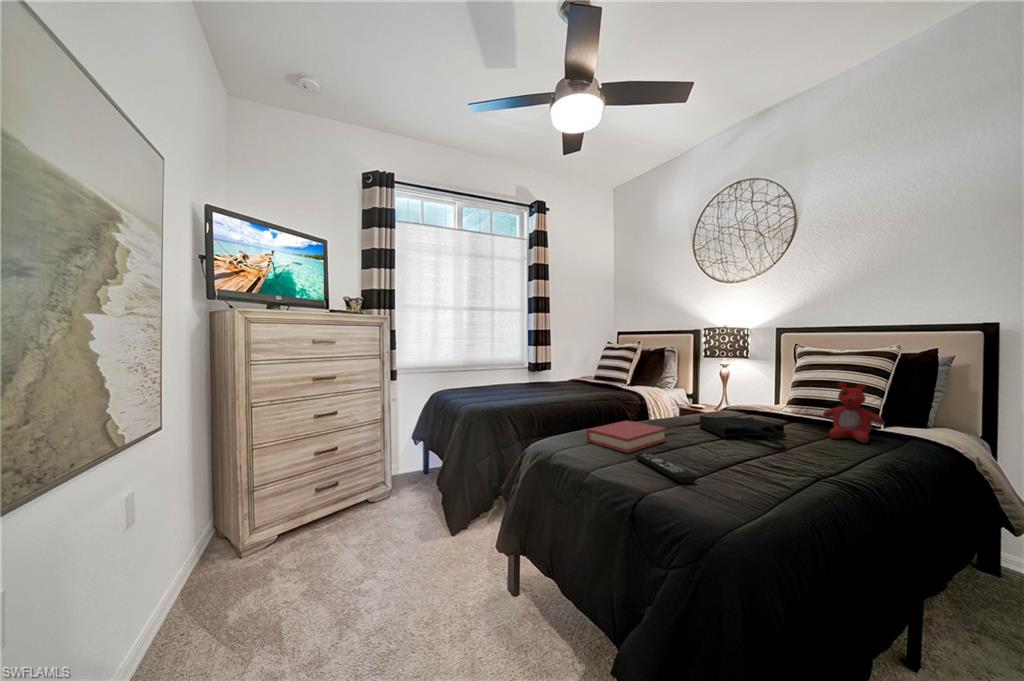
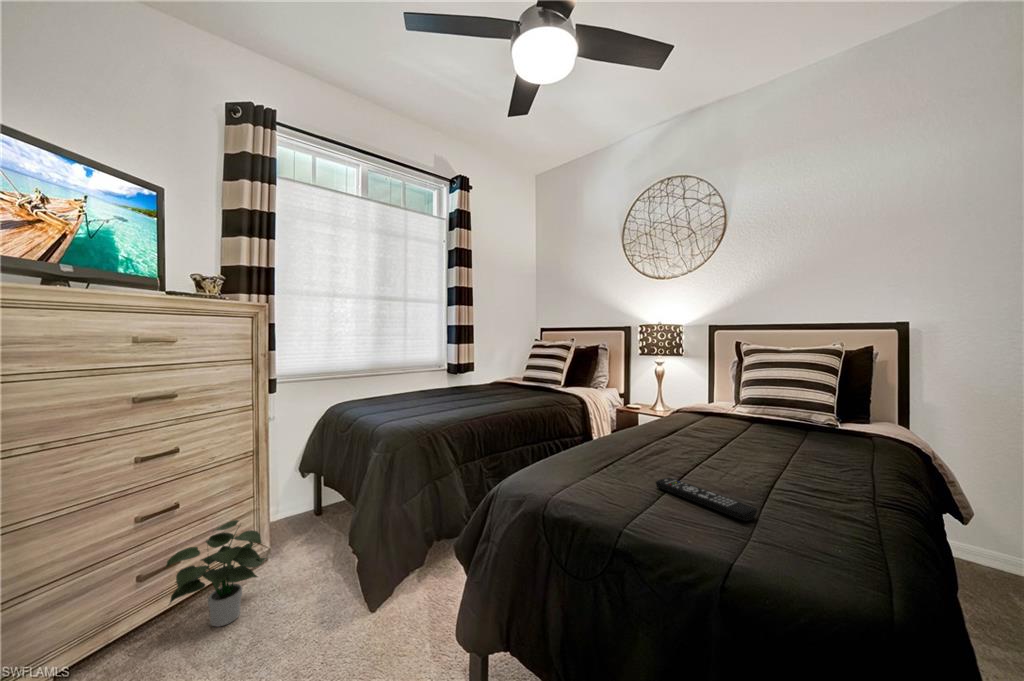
stuffed bear: present [823,382,883,443] -> none [790,380,849,441]
tote bag: present [700,416,786,451] -> none [679,420,788,459]
hardback book: present [587,421,666,453] -> none [577,434,664,480]
potted plant: none [328,464,387,530] -> present [166,520,266,627]

